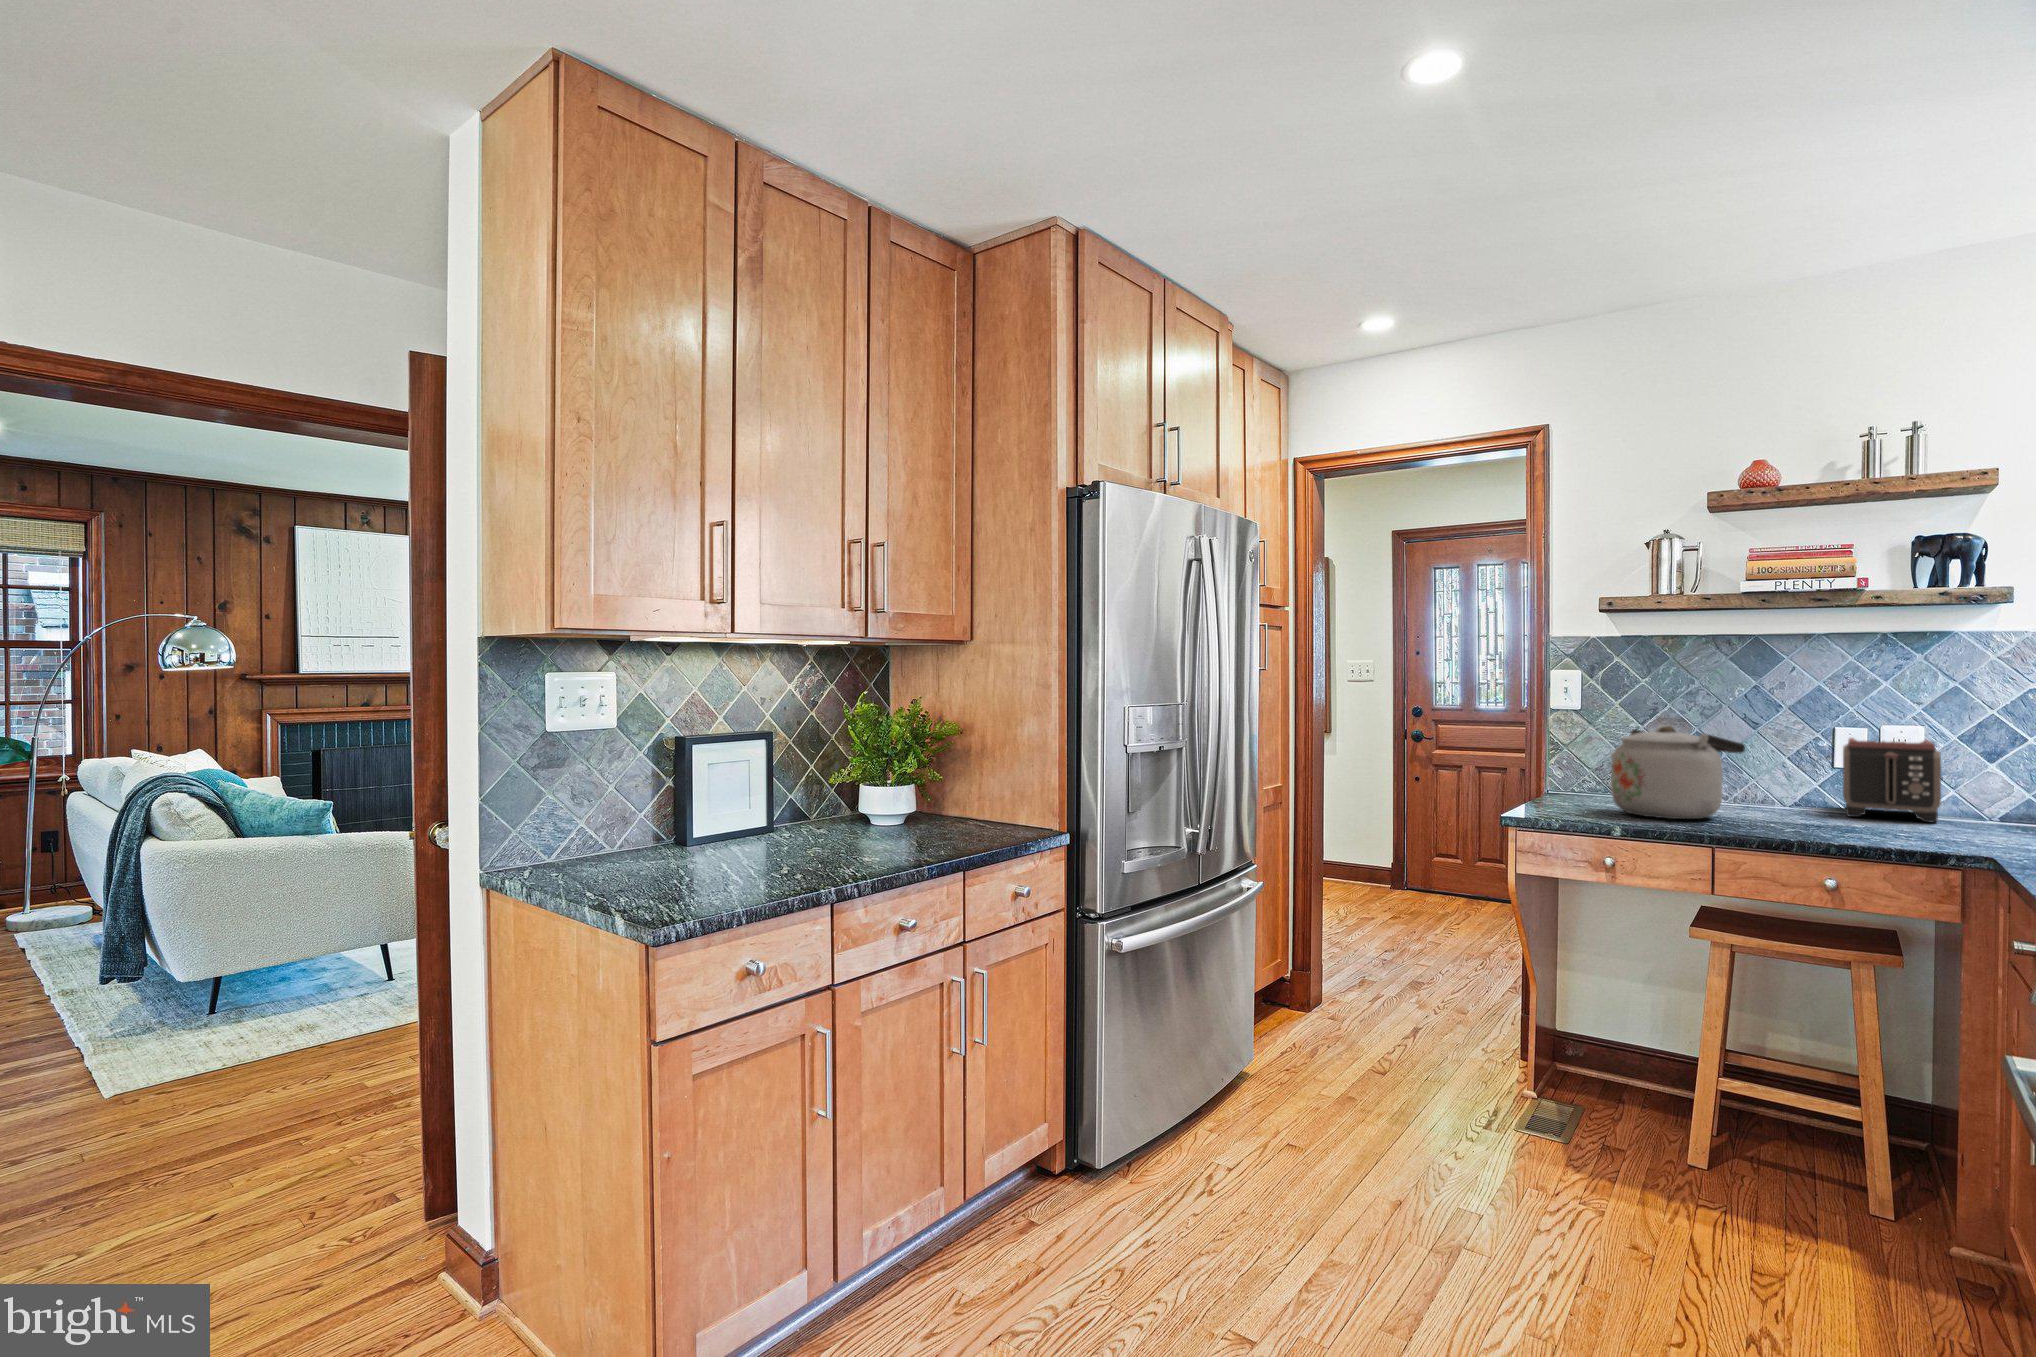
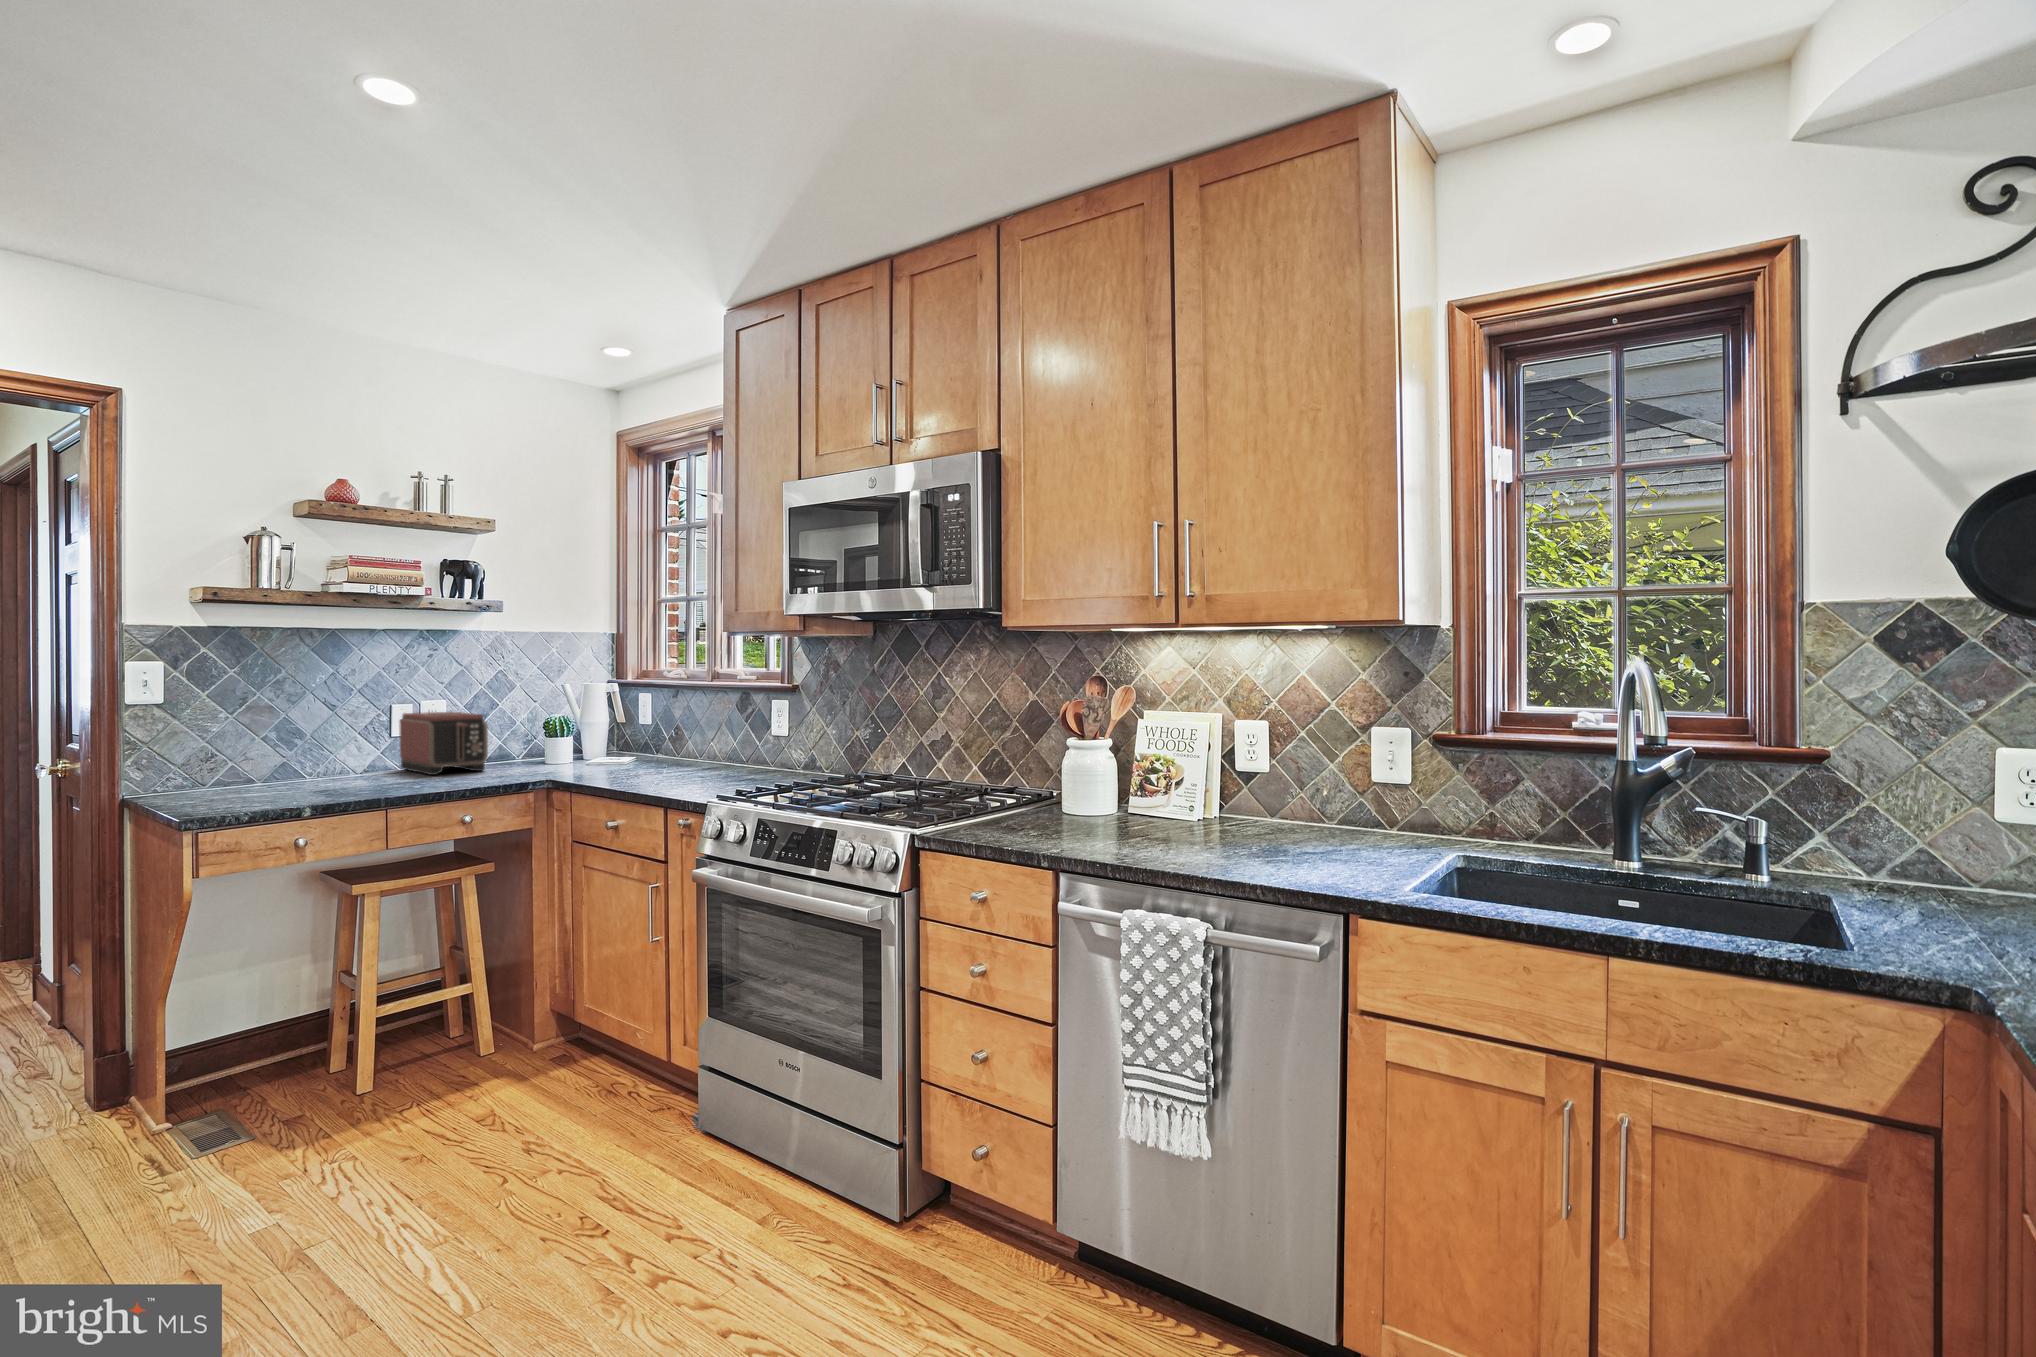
kettle: present [1611,725,1745,819] -> none [256,713,388,798]

